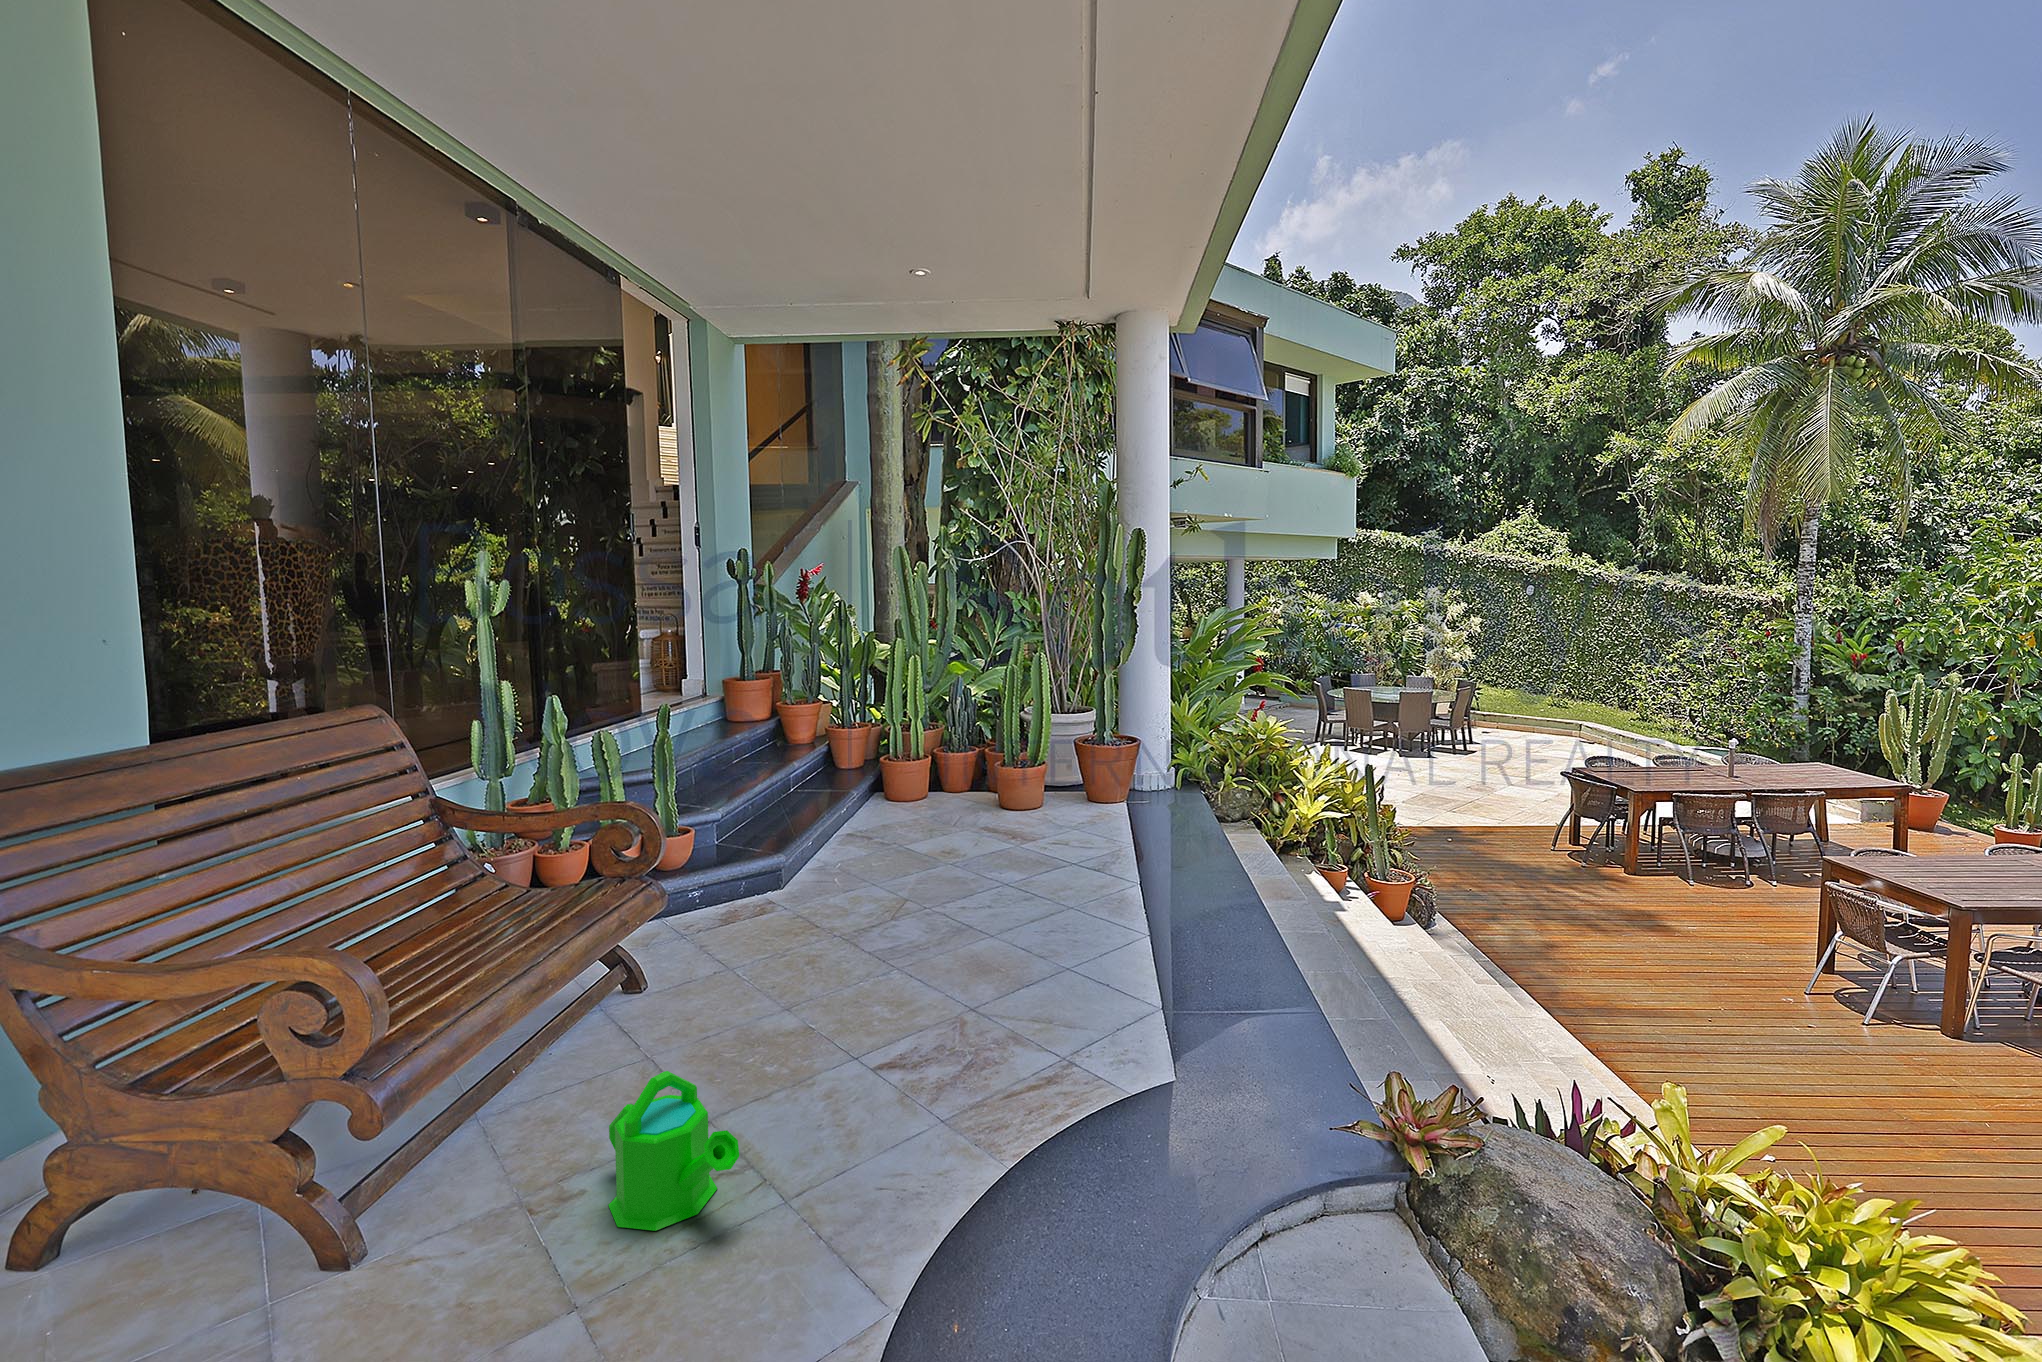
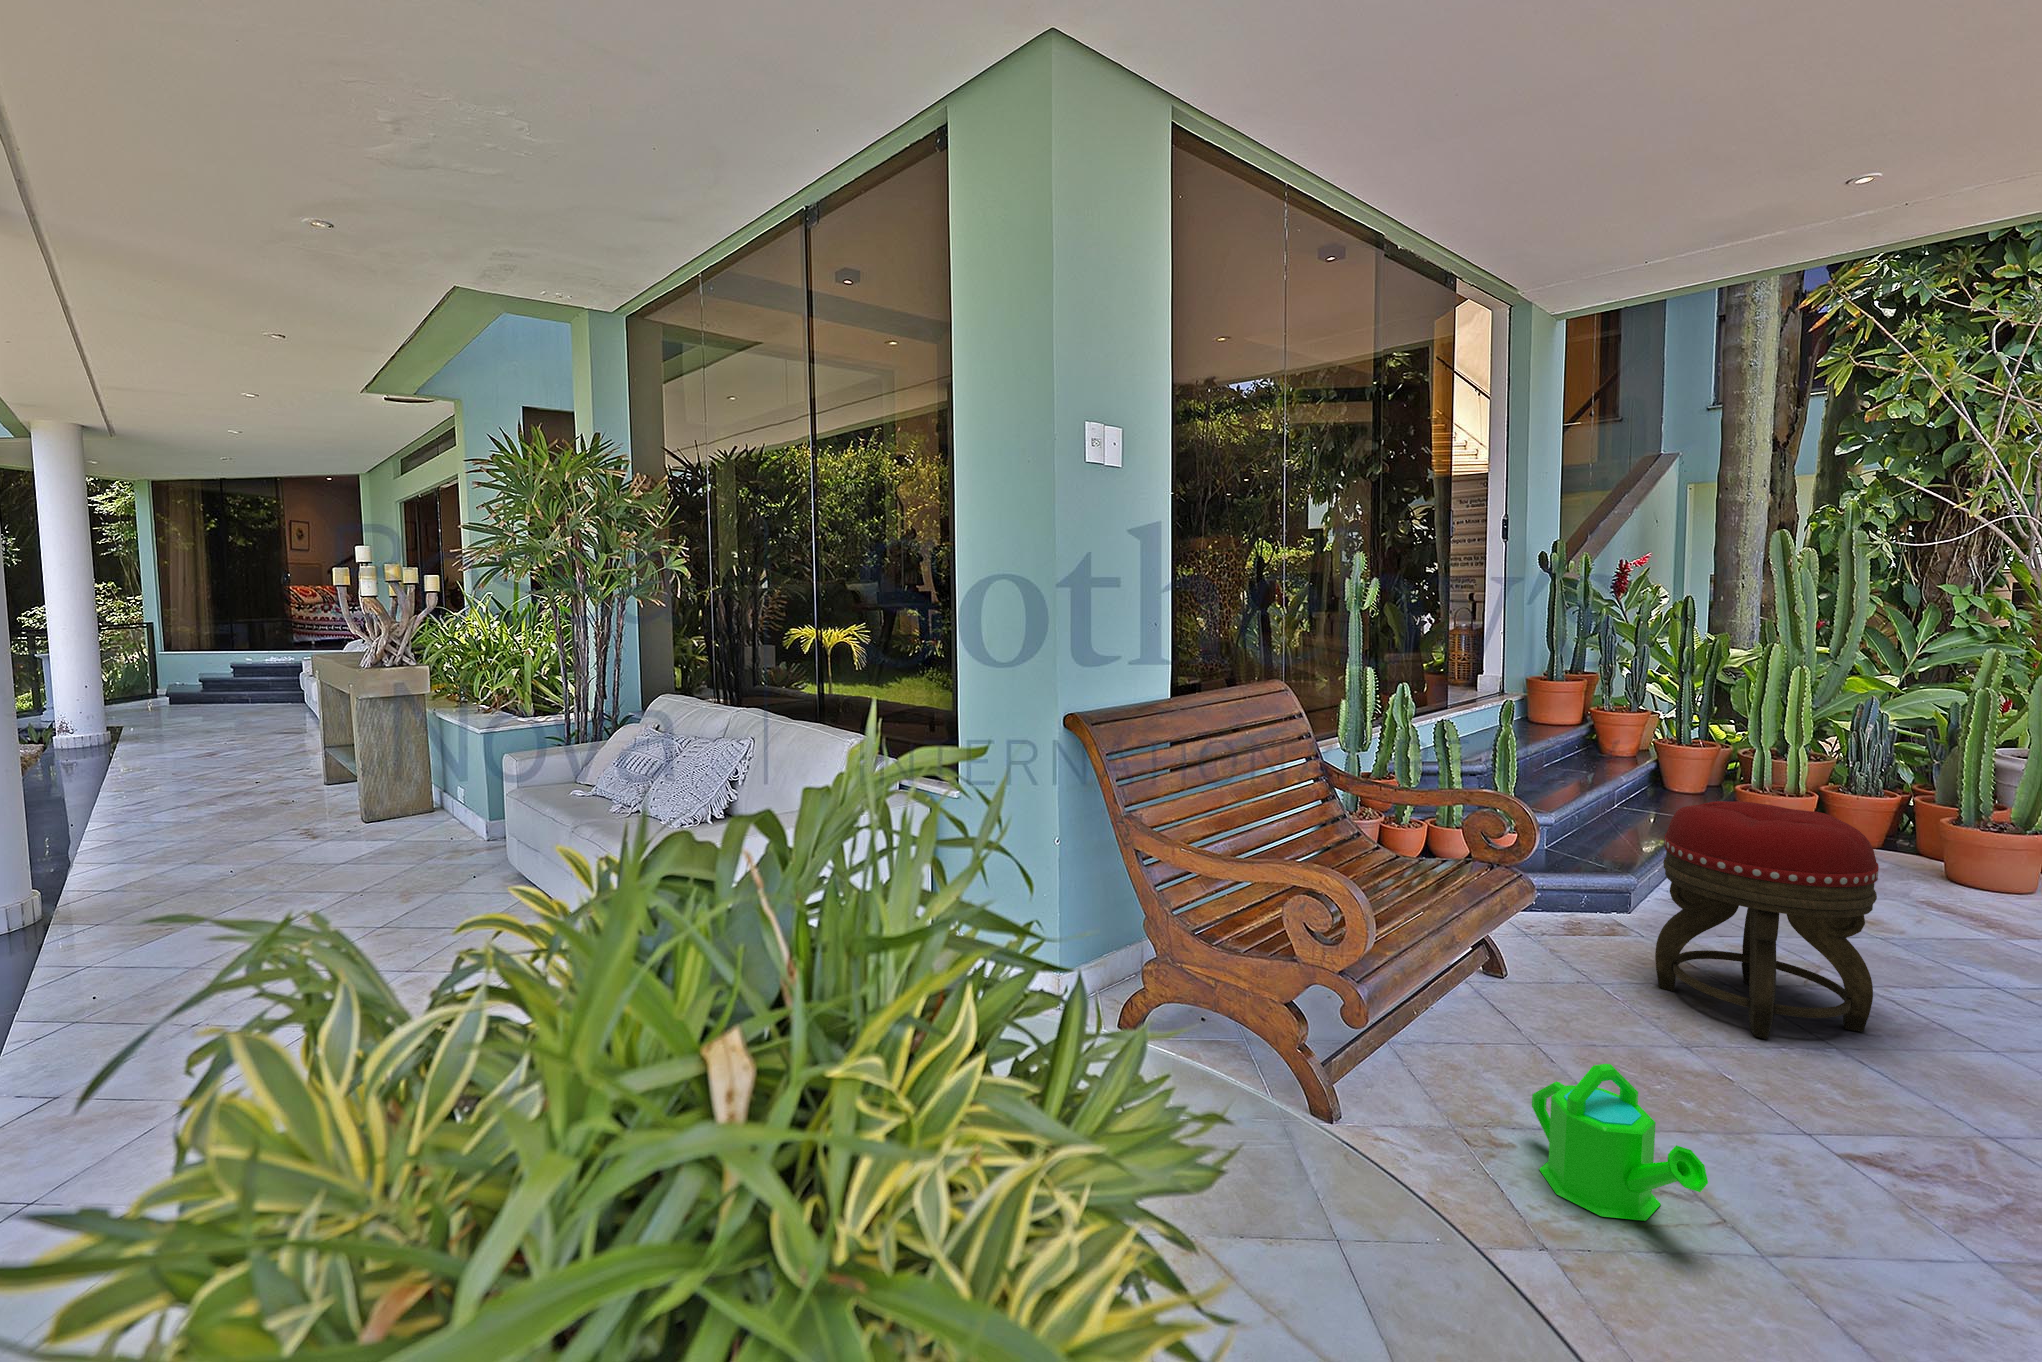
footstool: none [779,779,923,982] -> present [1655,801,1879,1039]

